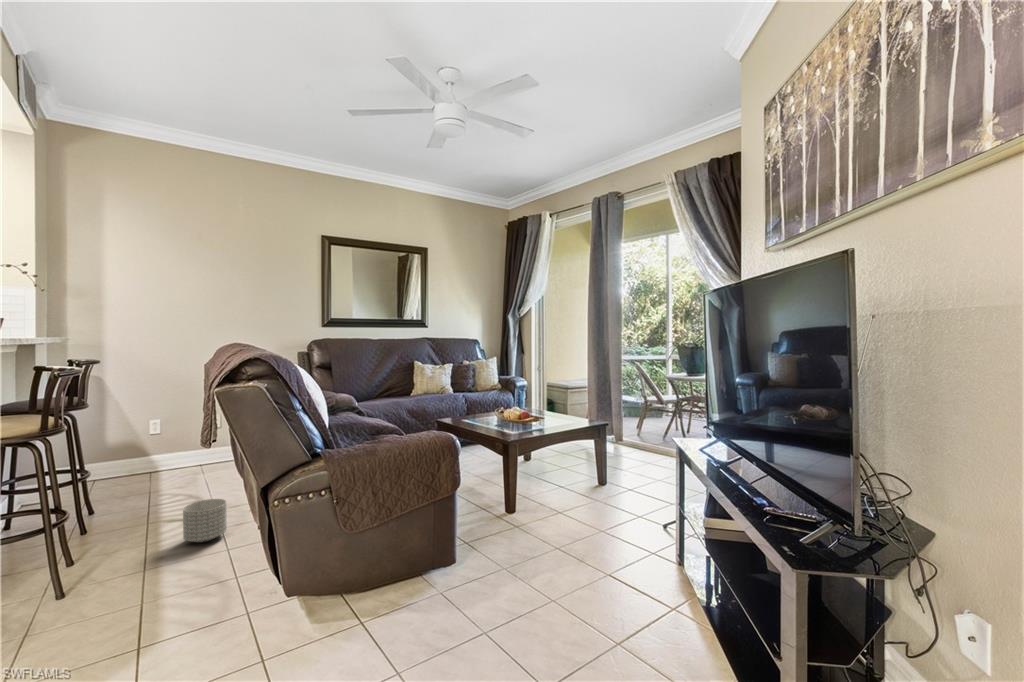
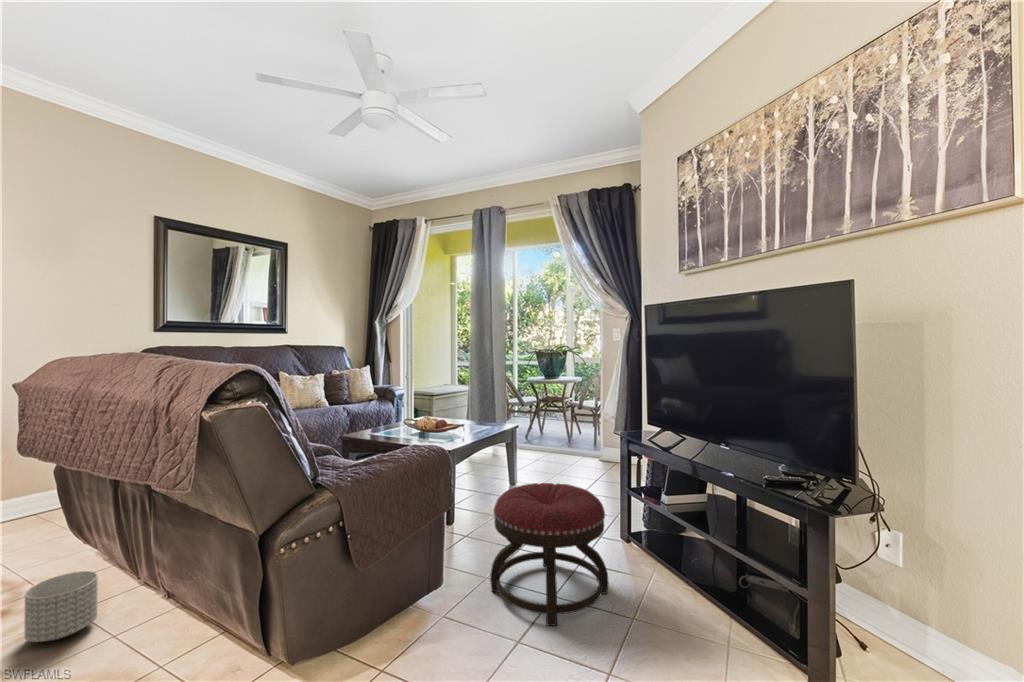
ottoman: none [487,481,605,625] -> present [490,483,609,626]

